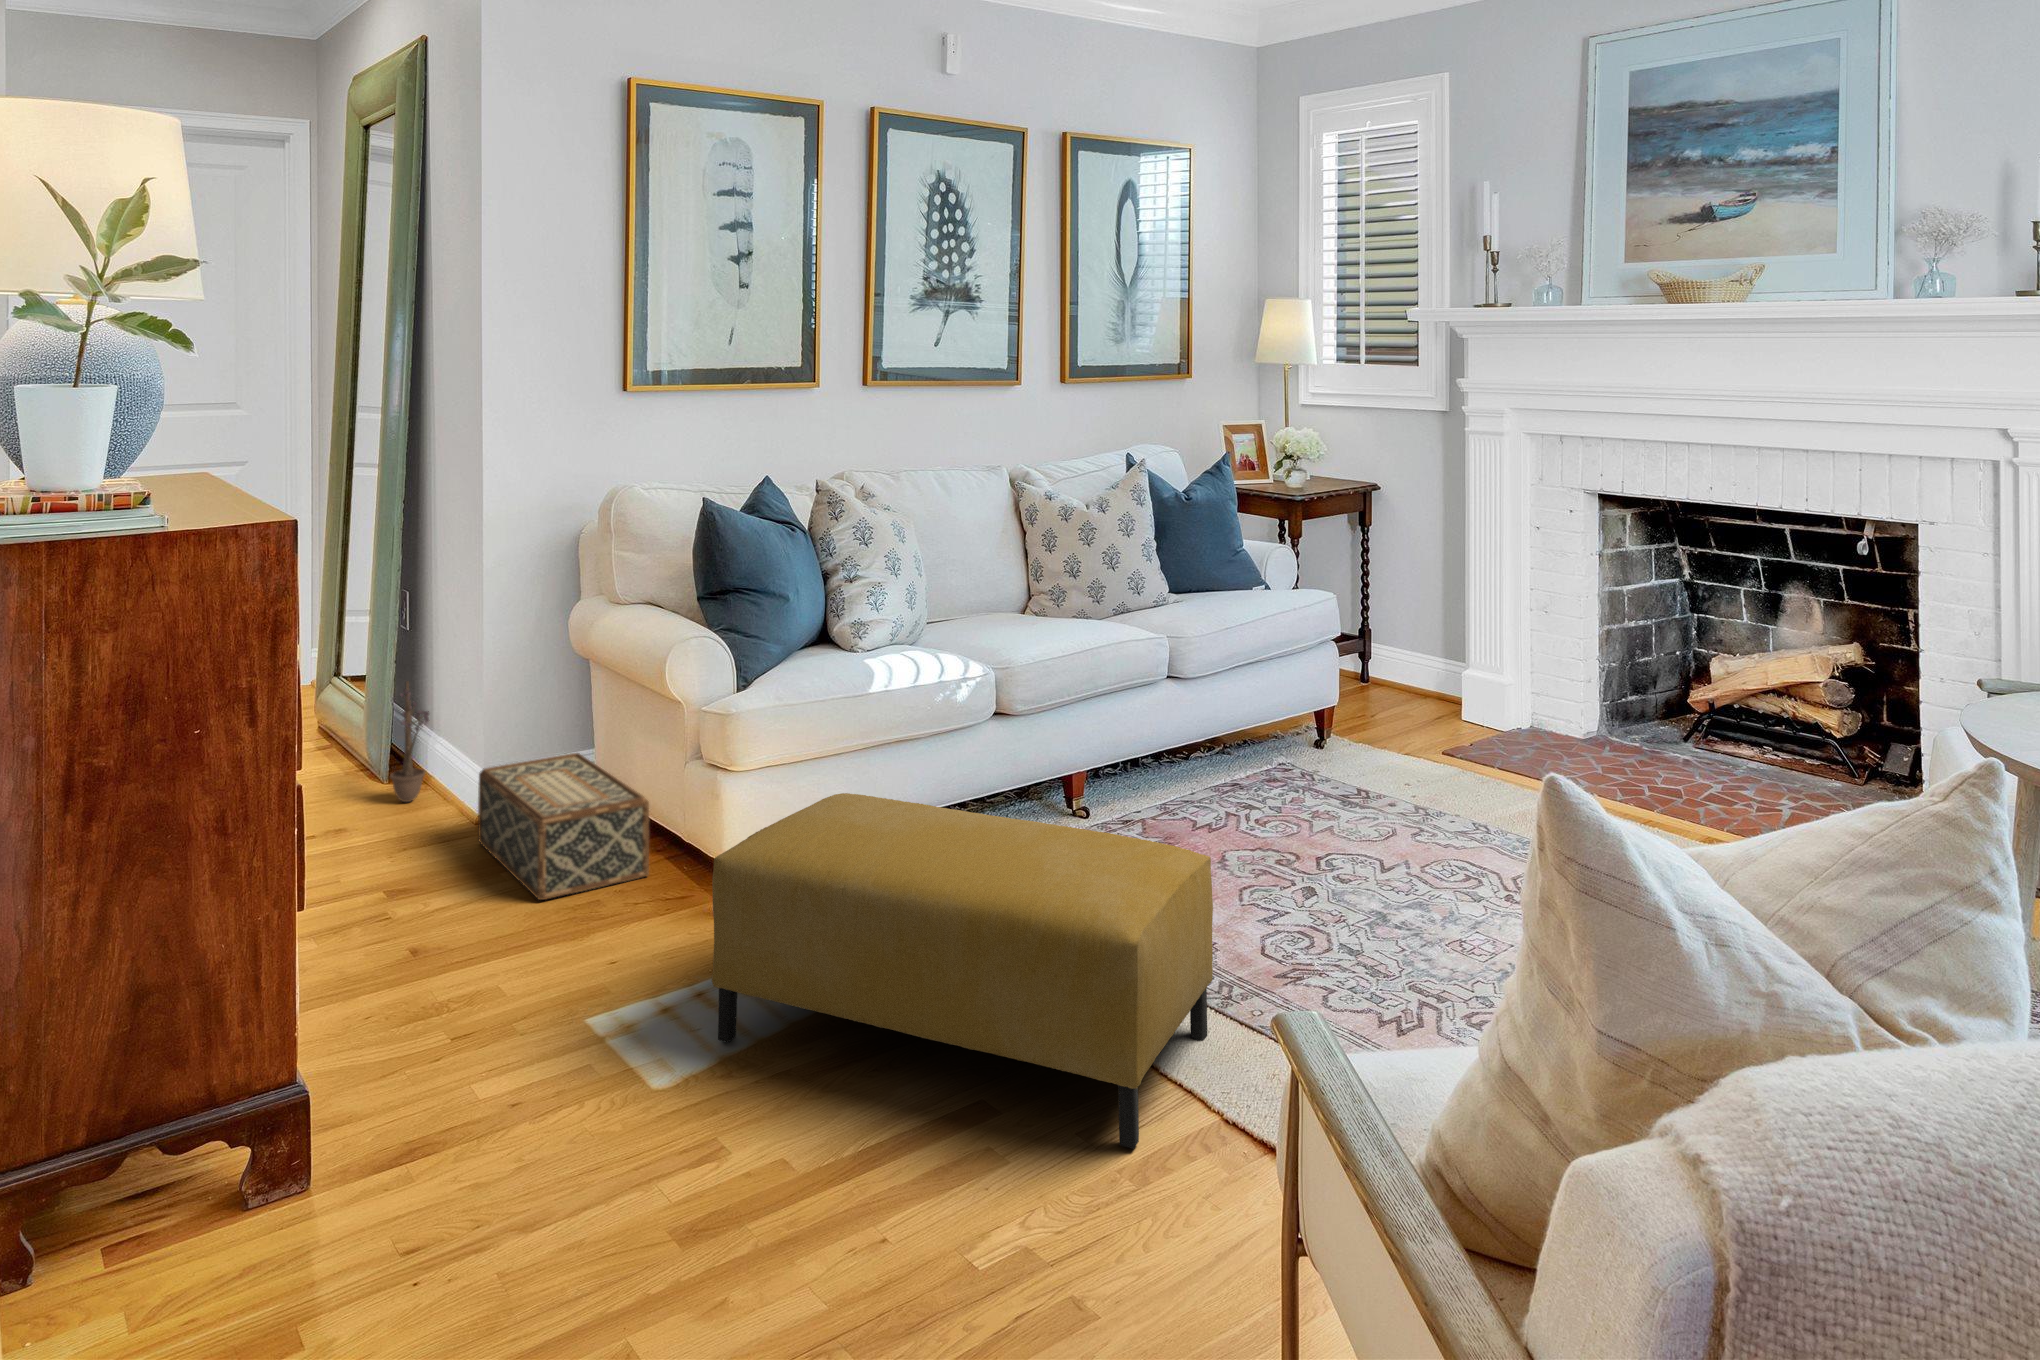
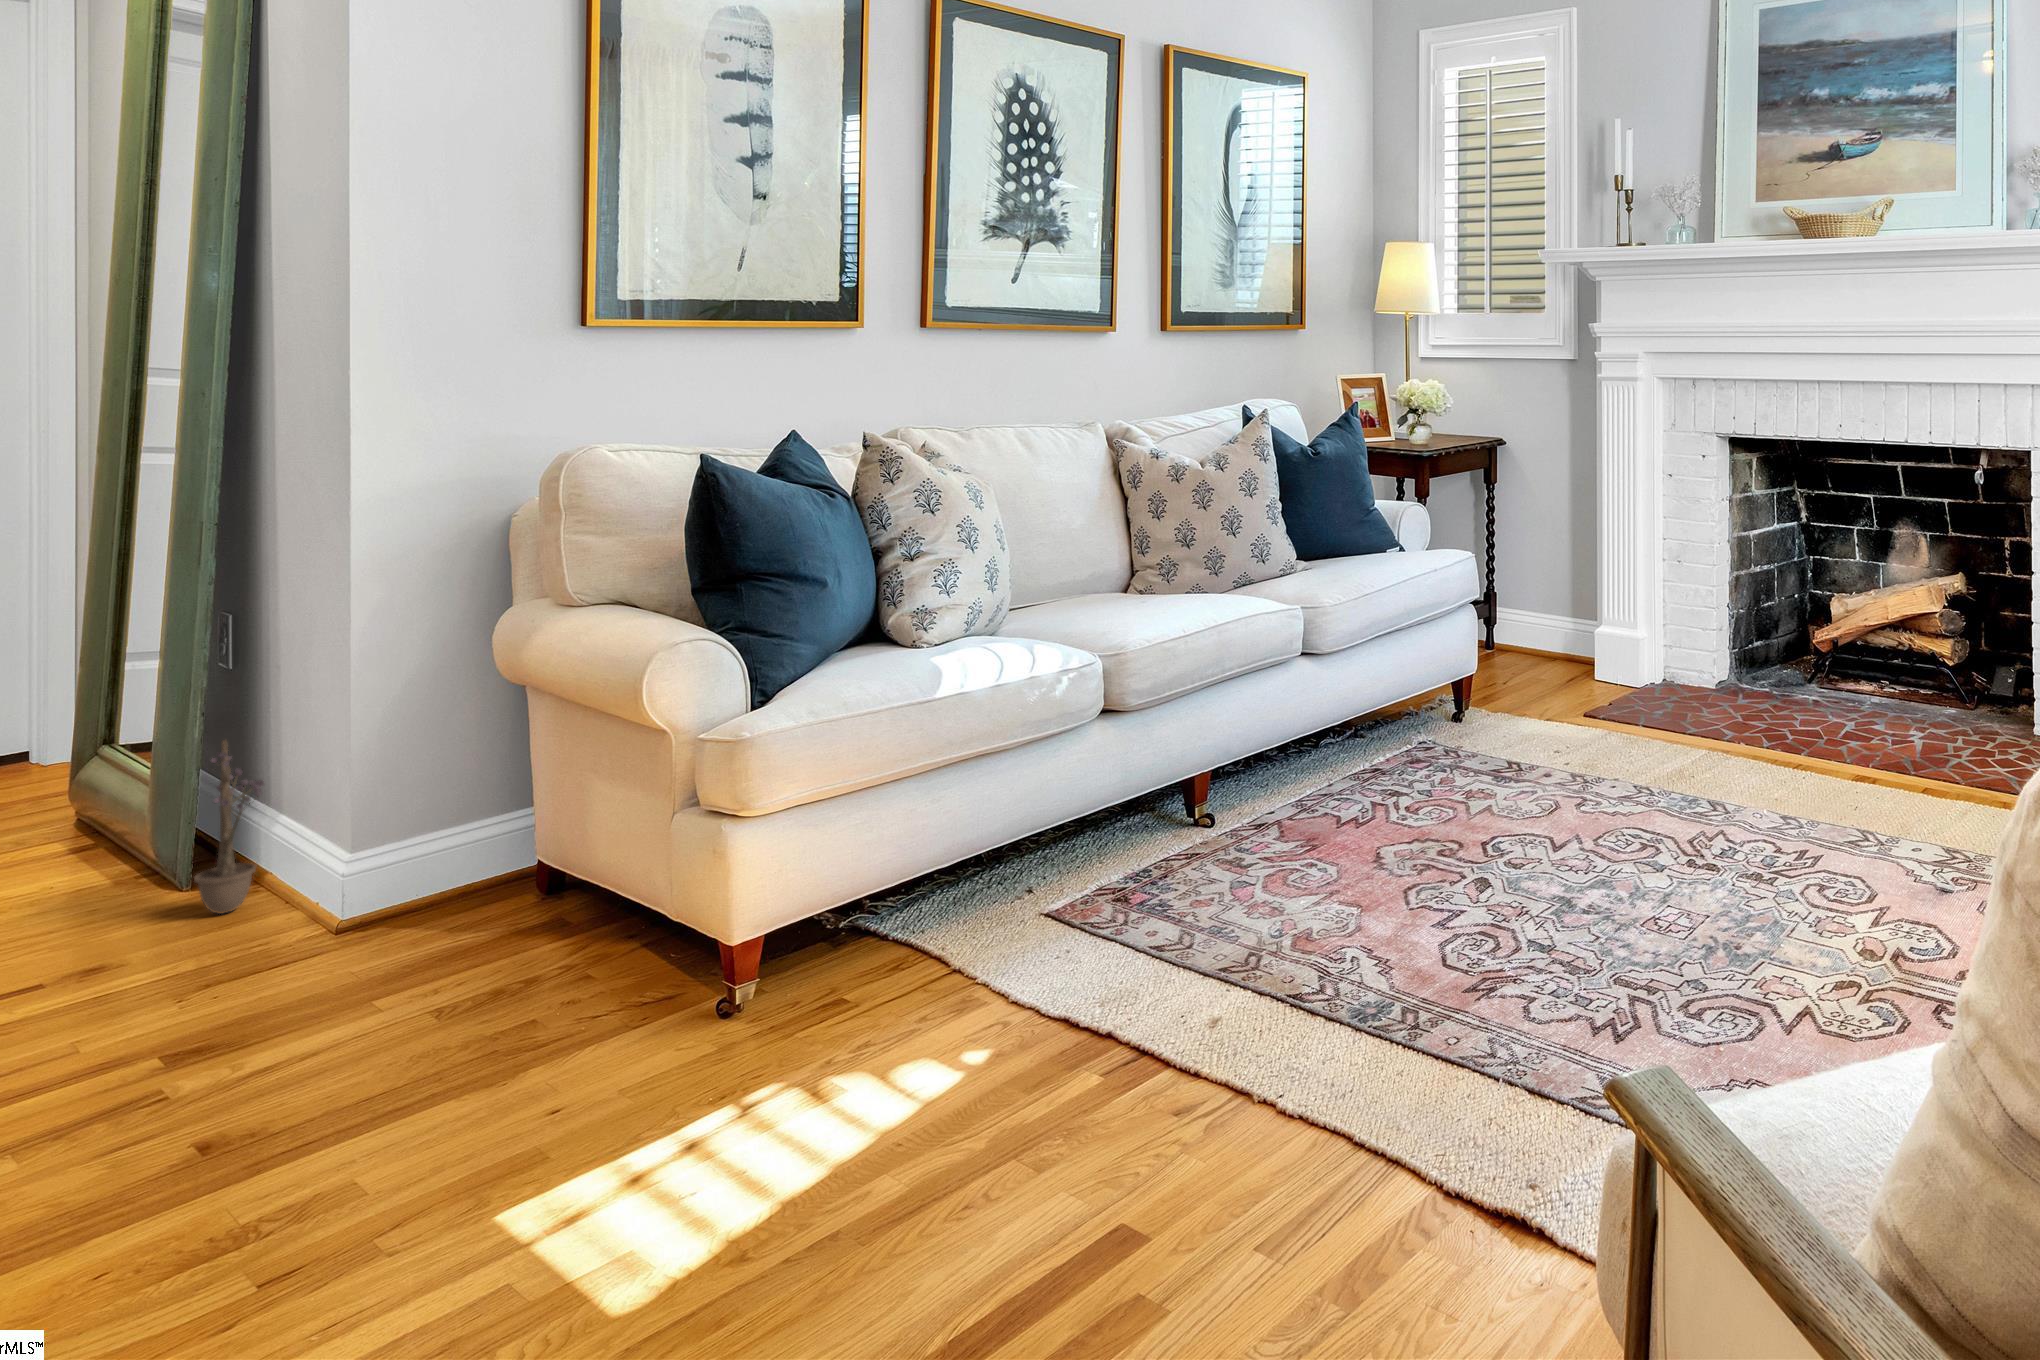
woven basket: present [478,753,649,900] -> none [343,816,619,1031]
ottoman: present [712,793,1213,1149] -> none [719,832,1405,1250]

